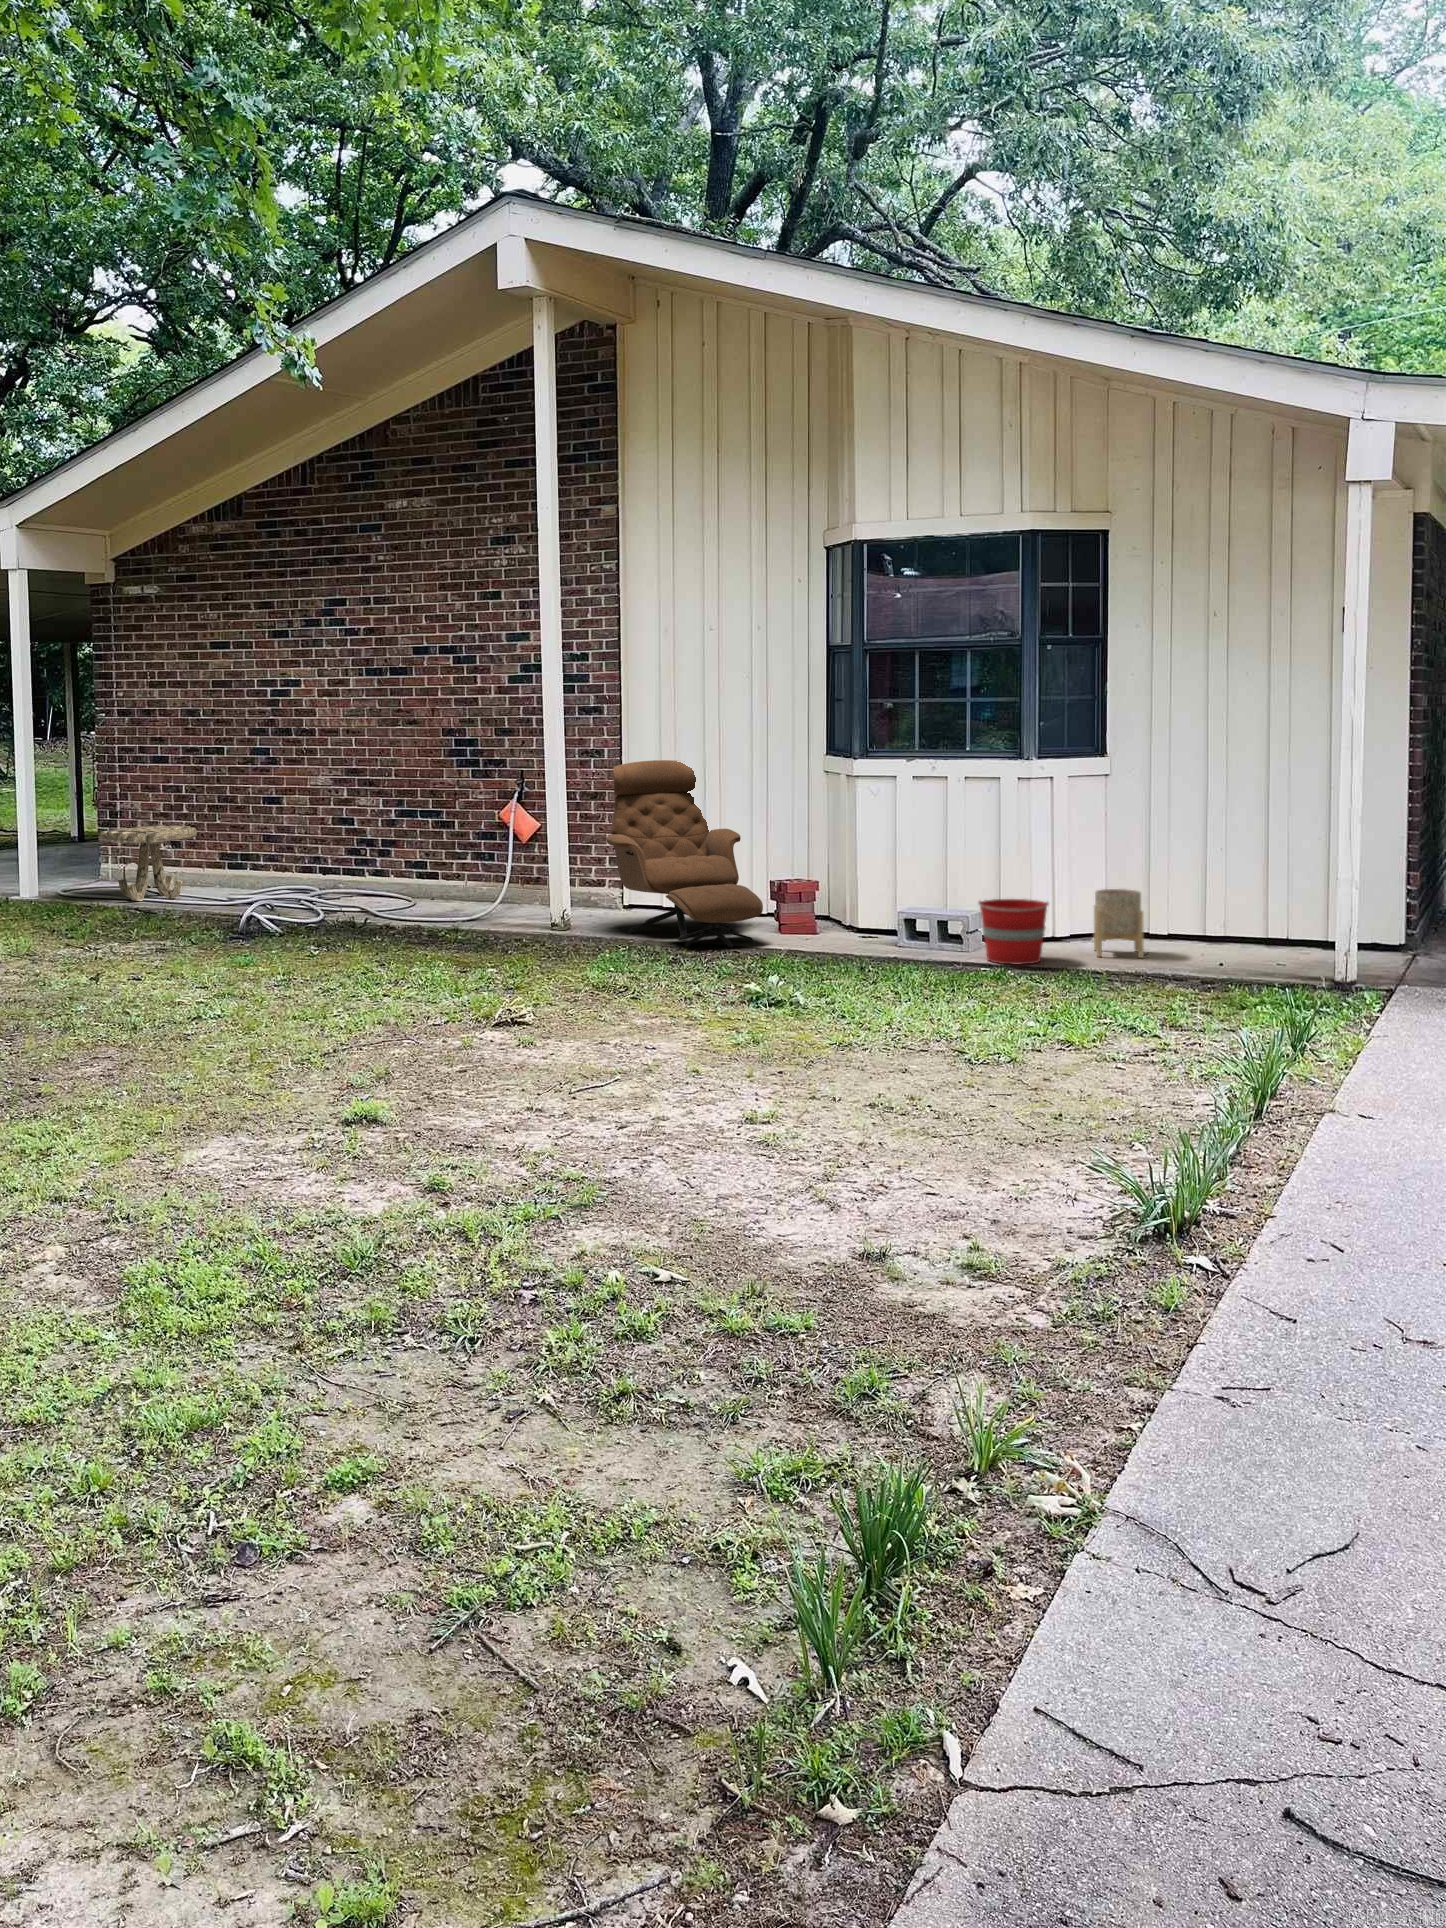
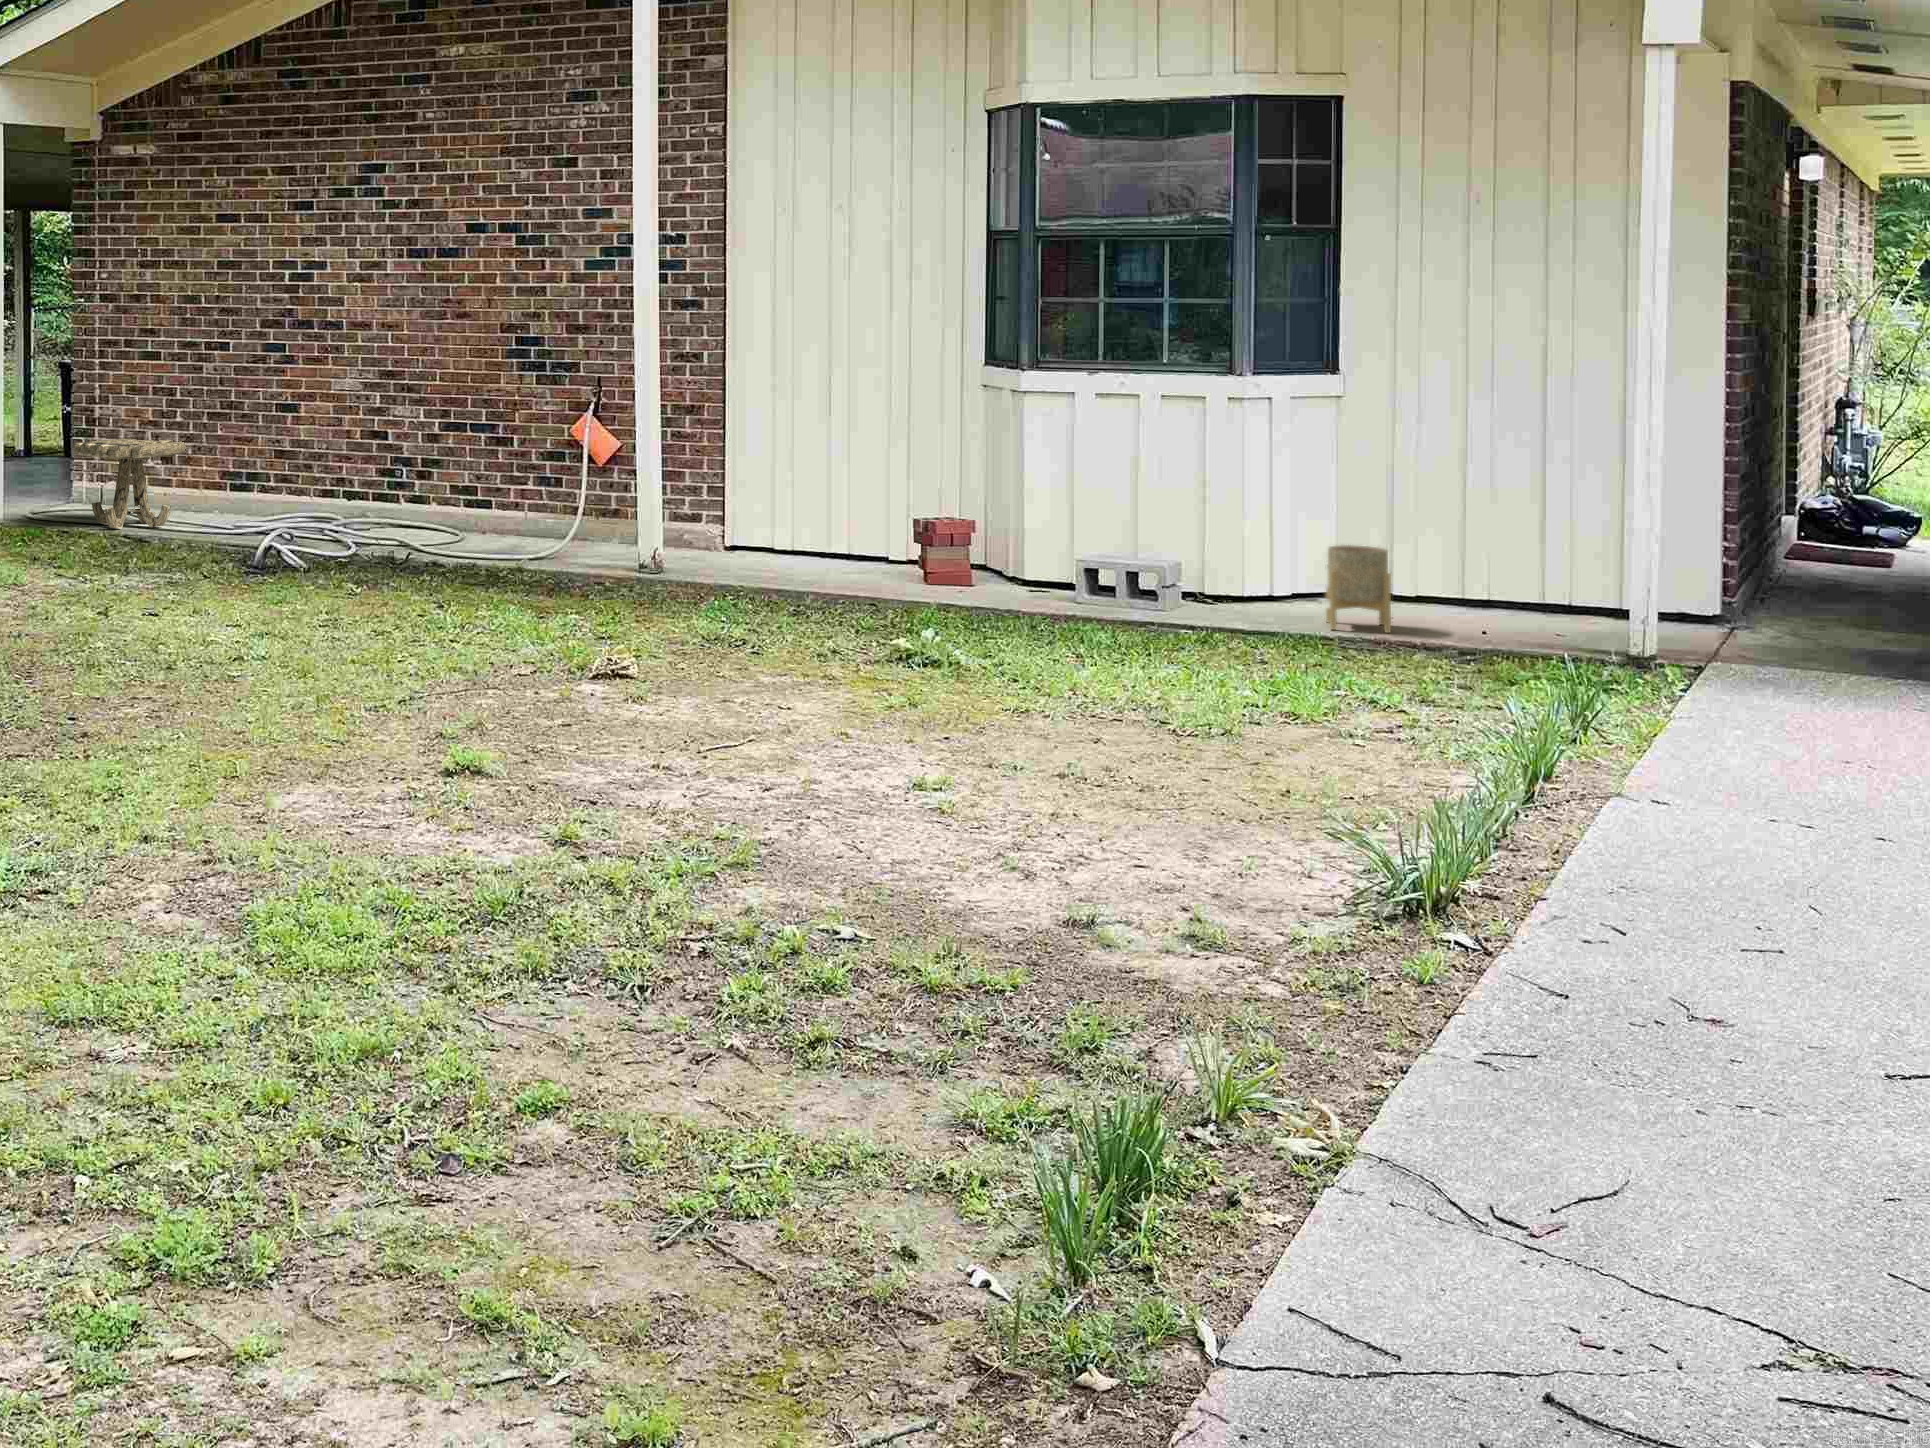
lounge chair: present [606,760,763,948] -> none [702,372,901,604]
bucket: present [978,899,1049,965] -> none [1176,553,1269,635]

